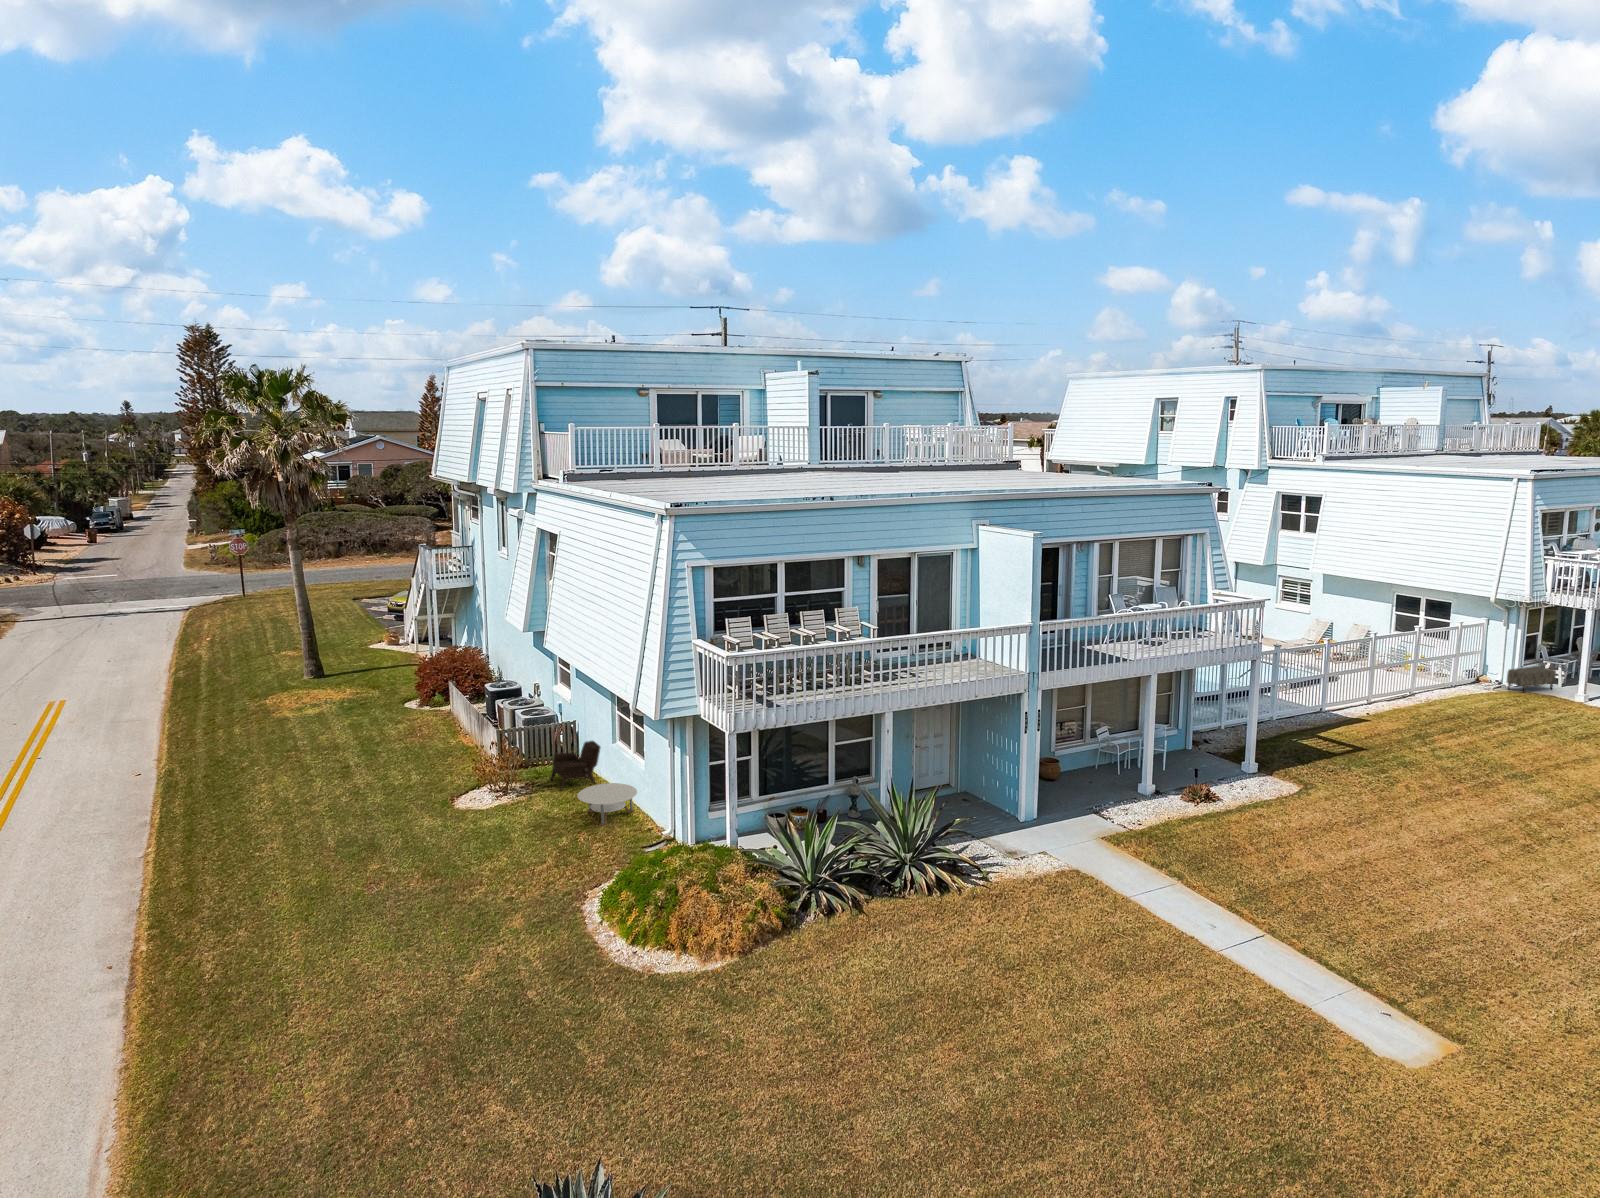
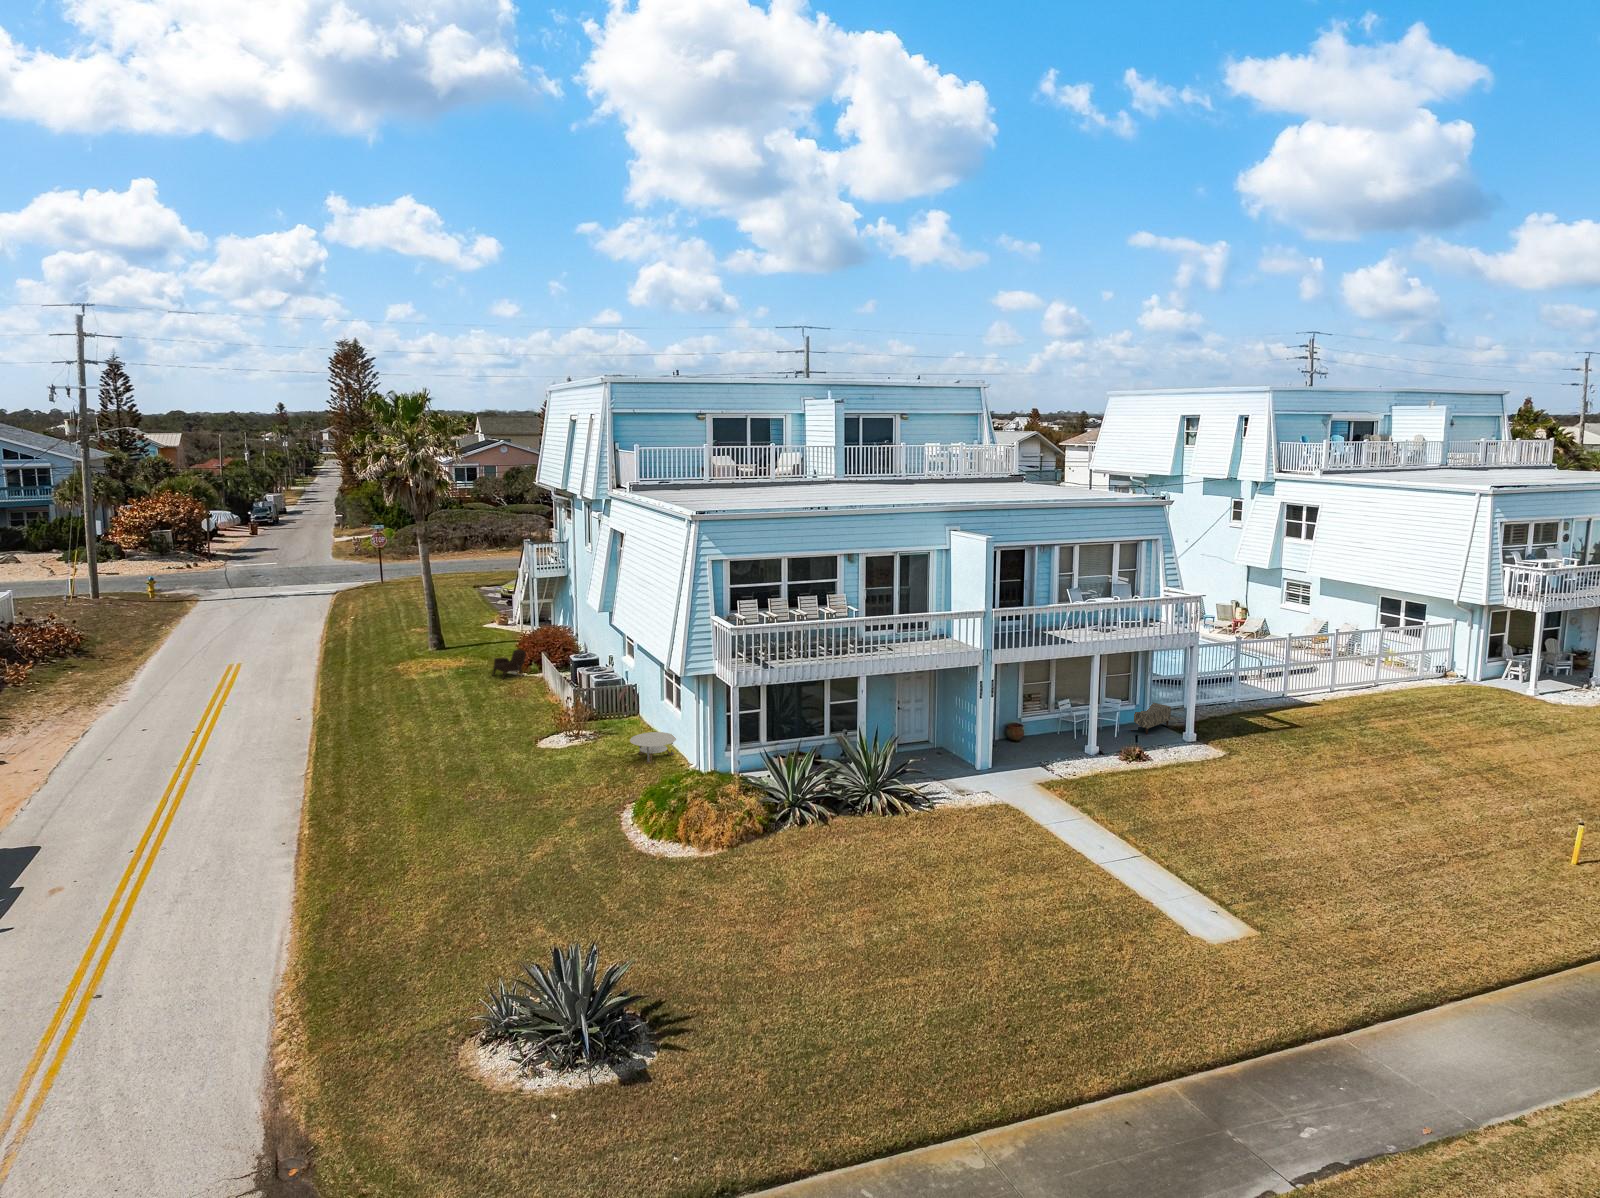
bench: present [1507,666,1556,692] -> present [1131,703,1171,734]
armchair: present [550,741,600,790] -> present [492,649,526,679]

